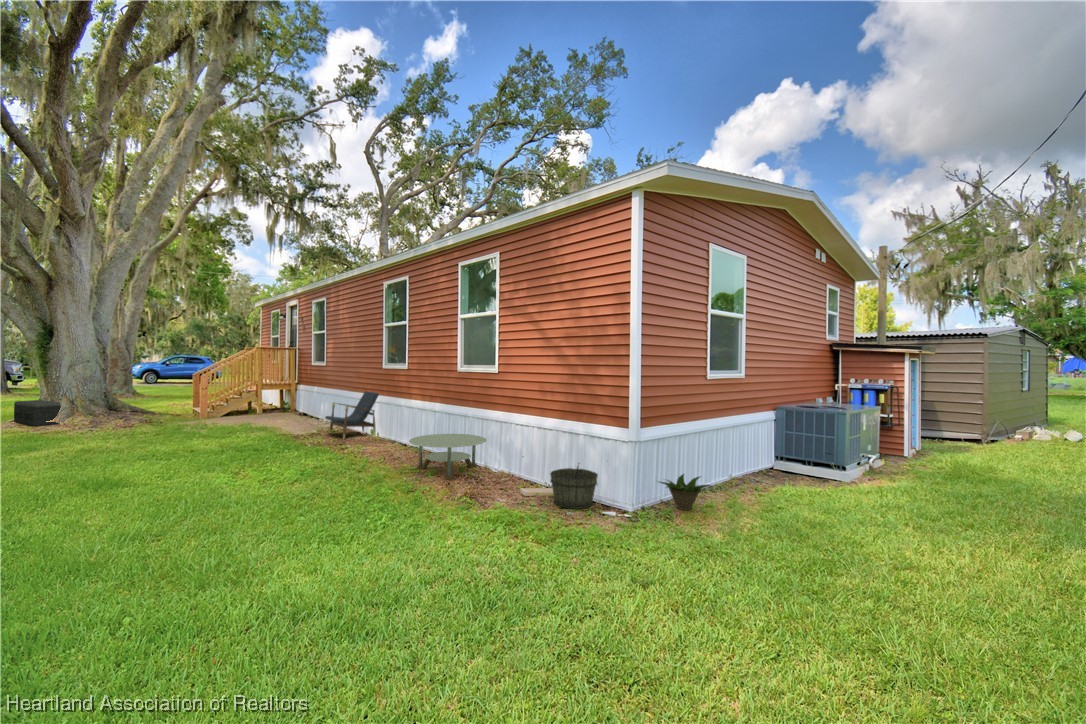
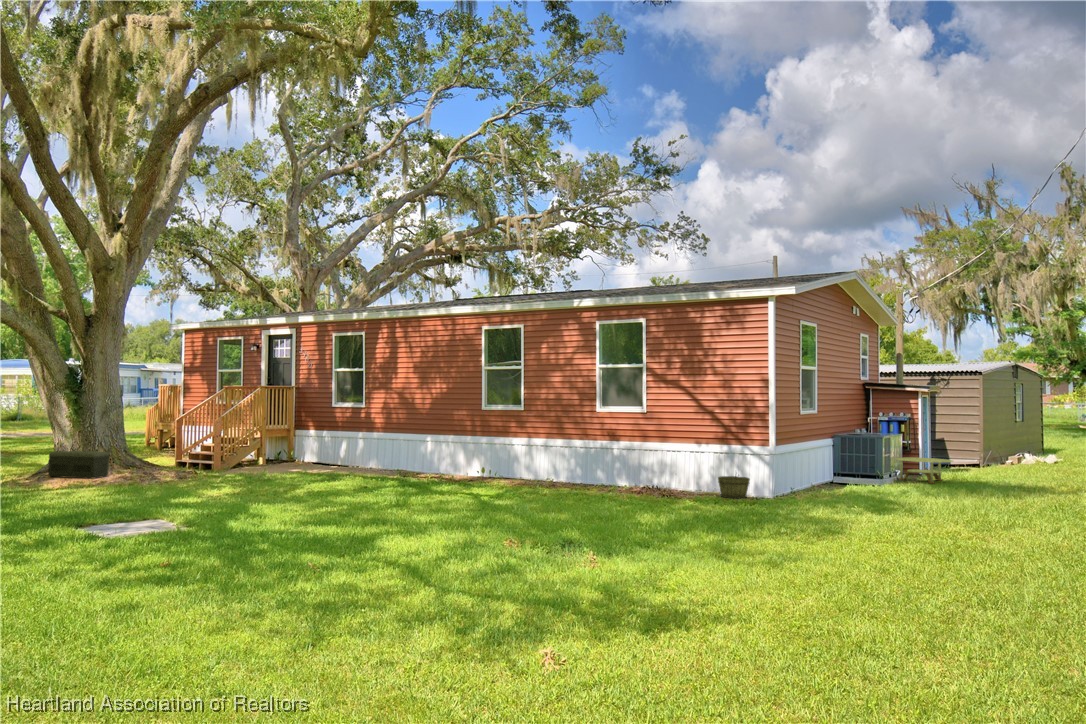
lounge chair: present [325,391,379,439] -> none [431,432,479,477]
round table: present [409,434,487,479] -> present [897,457,953,484]
decorative plant: present [660,474,711,510] -> none [782,477,817,497]

